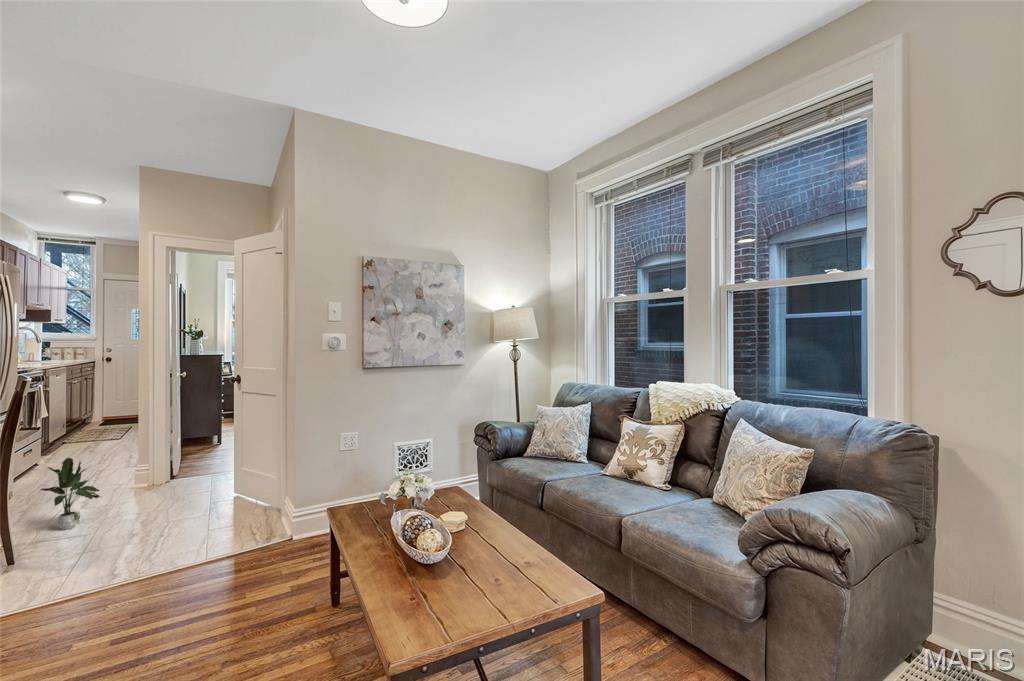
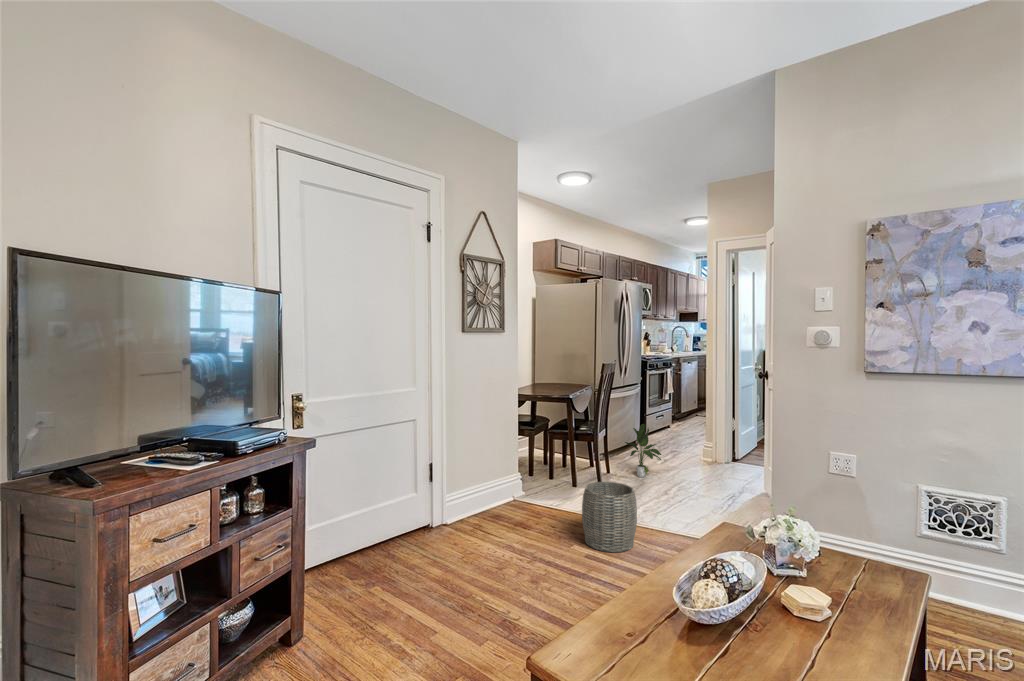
woven basket: none [73,530,167,633] -> present [582,482,637,552]

